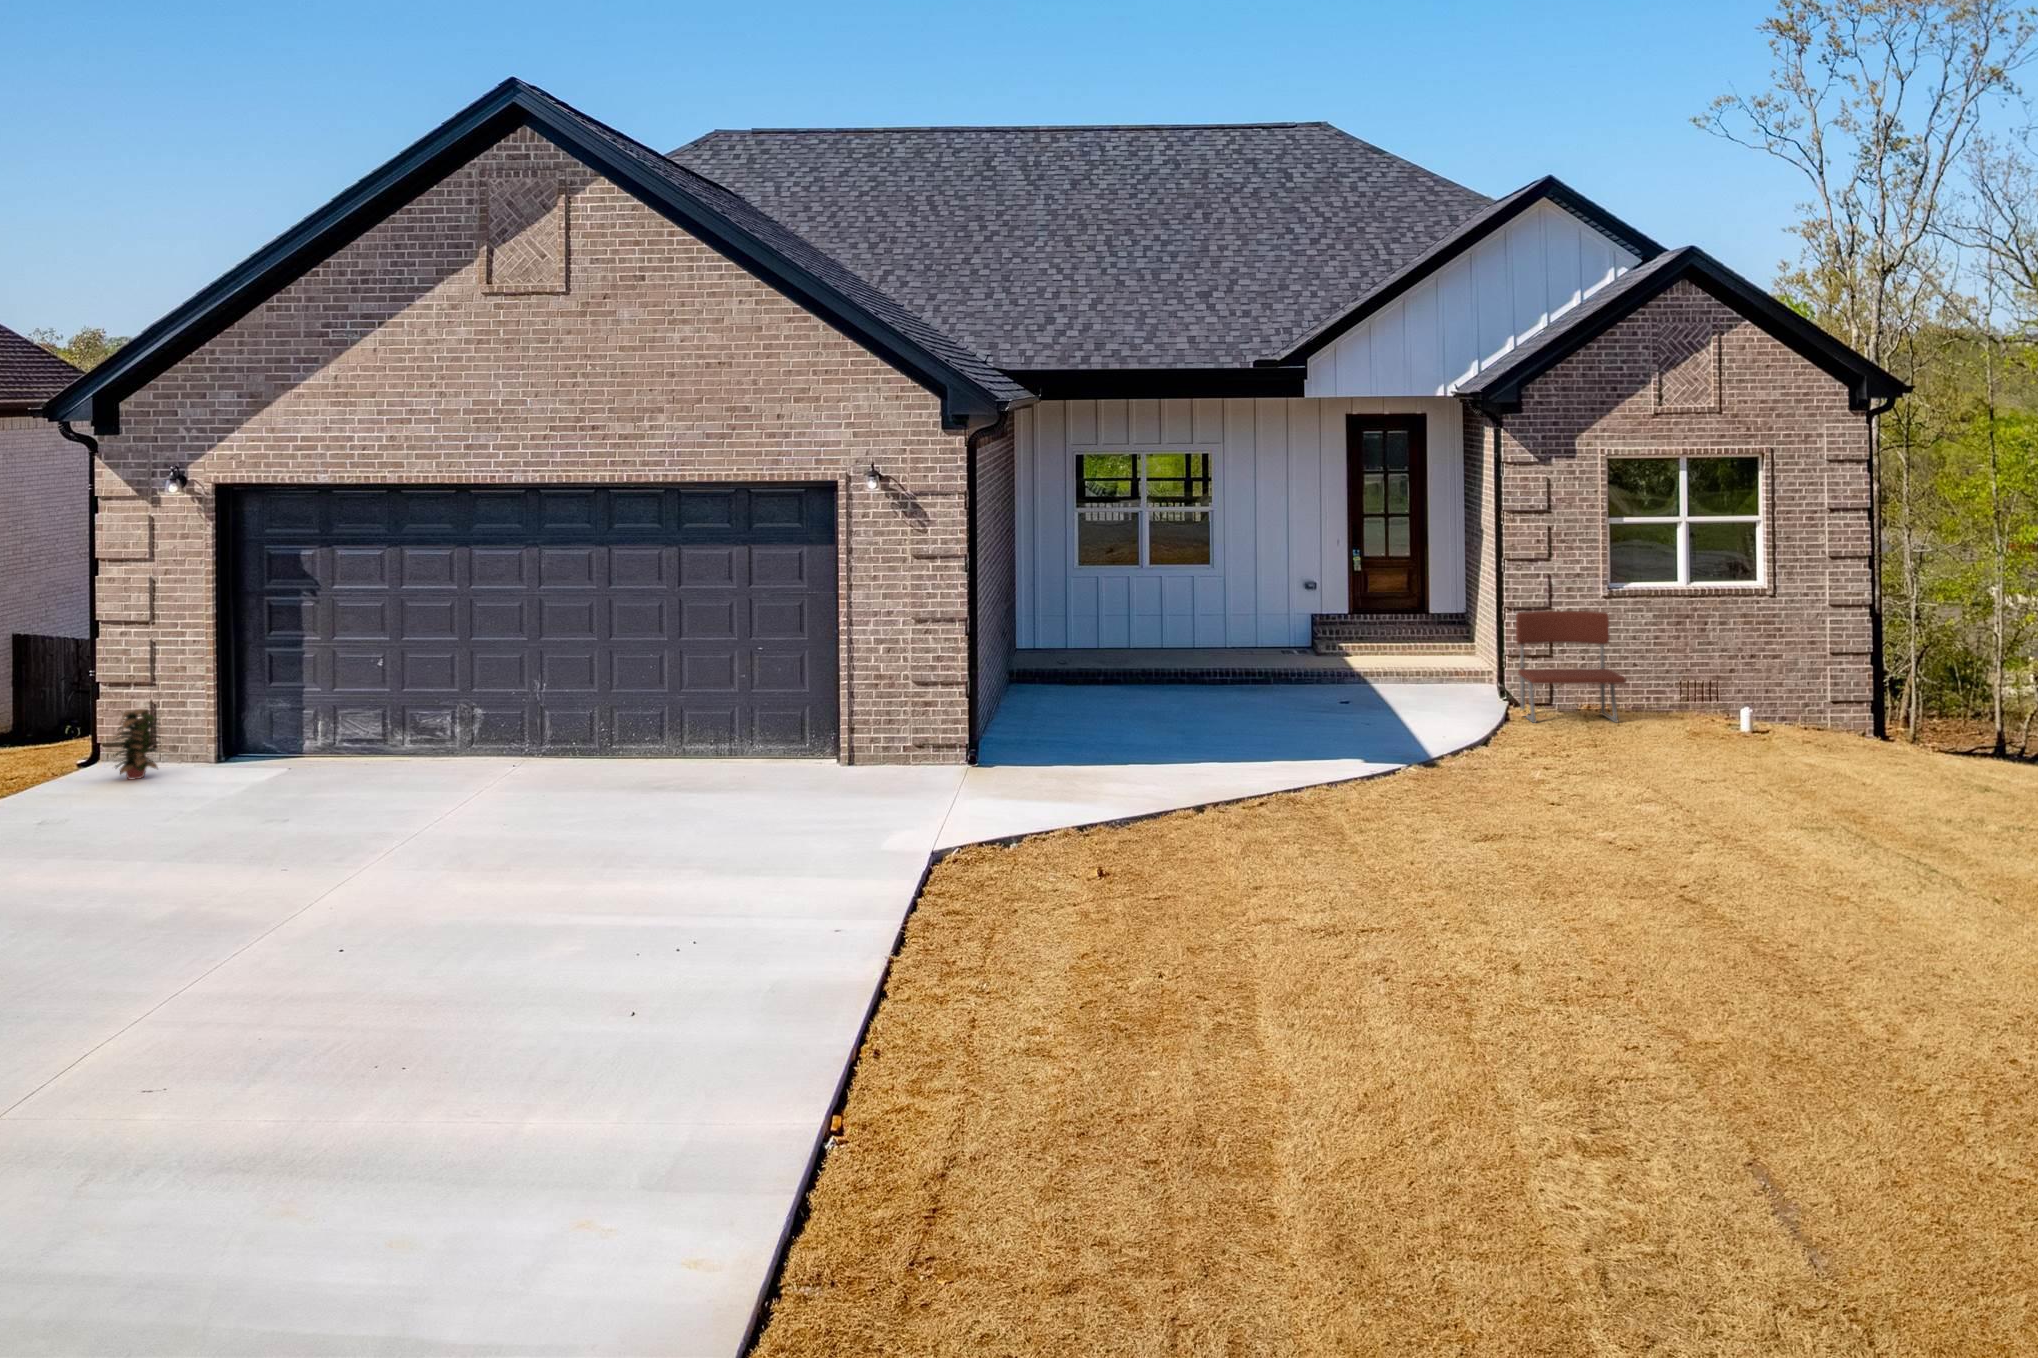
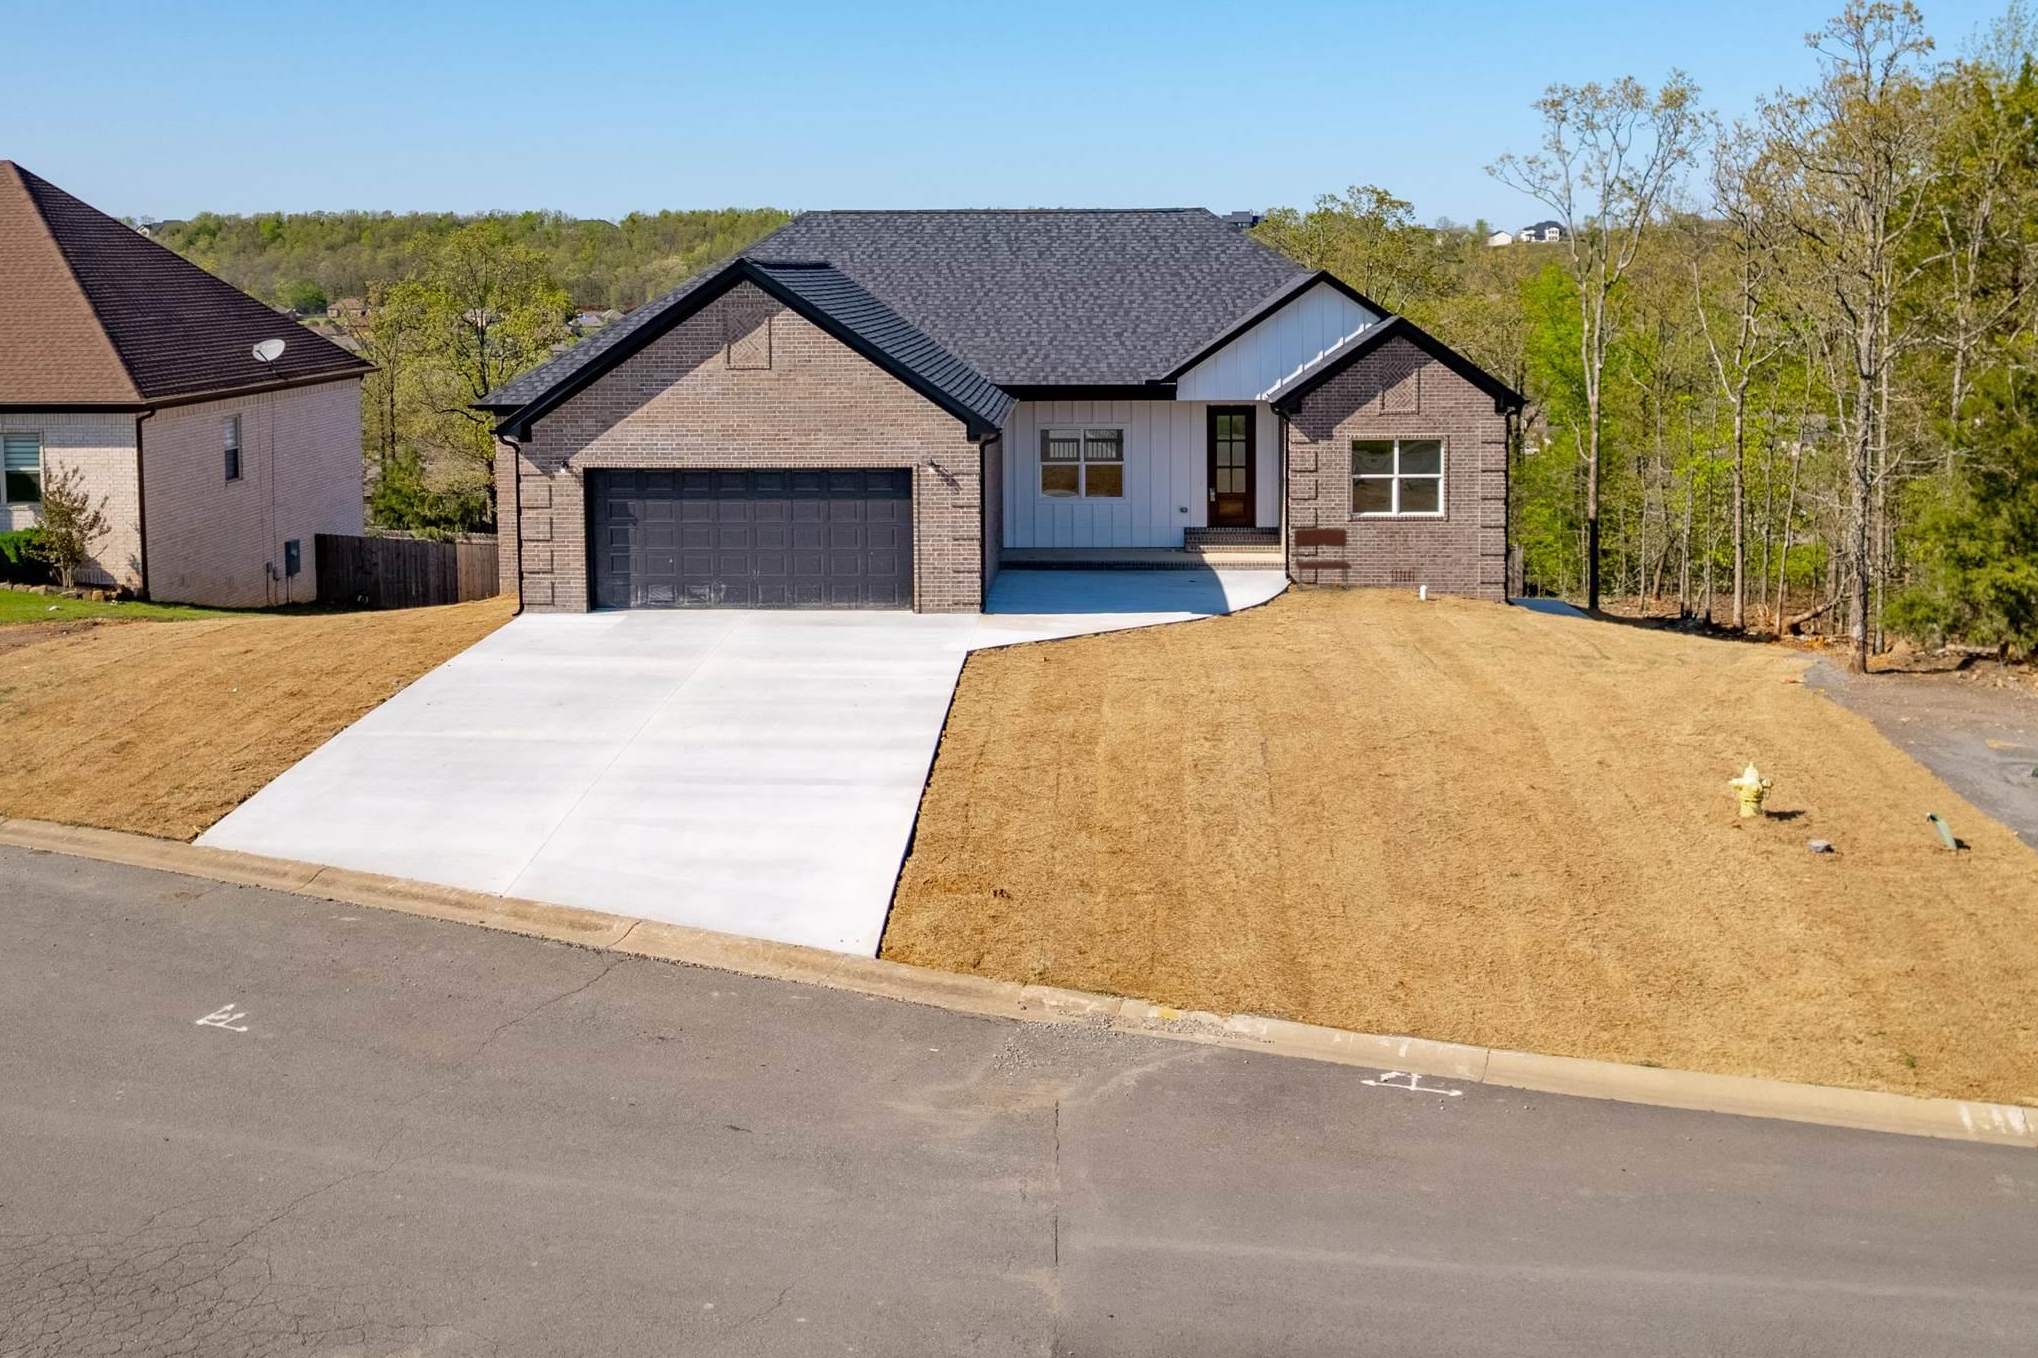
decorative plant: present [114,709,160,779] -> none [535,588,562,625]

